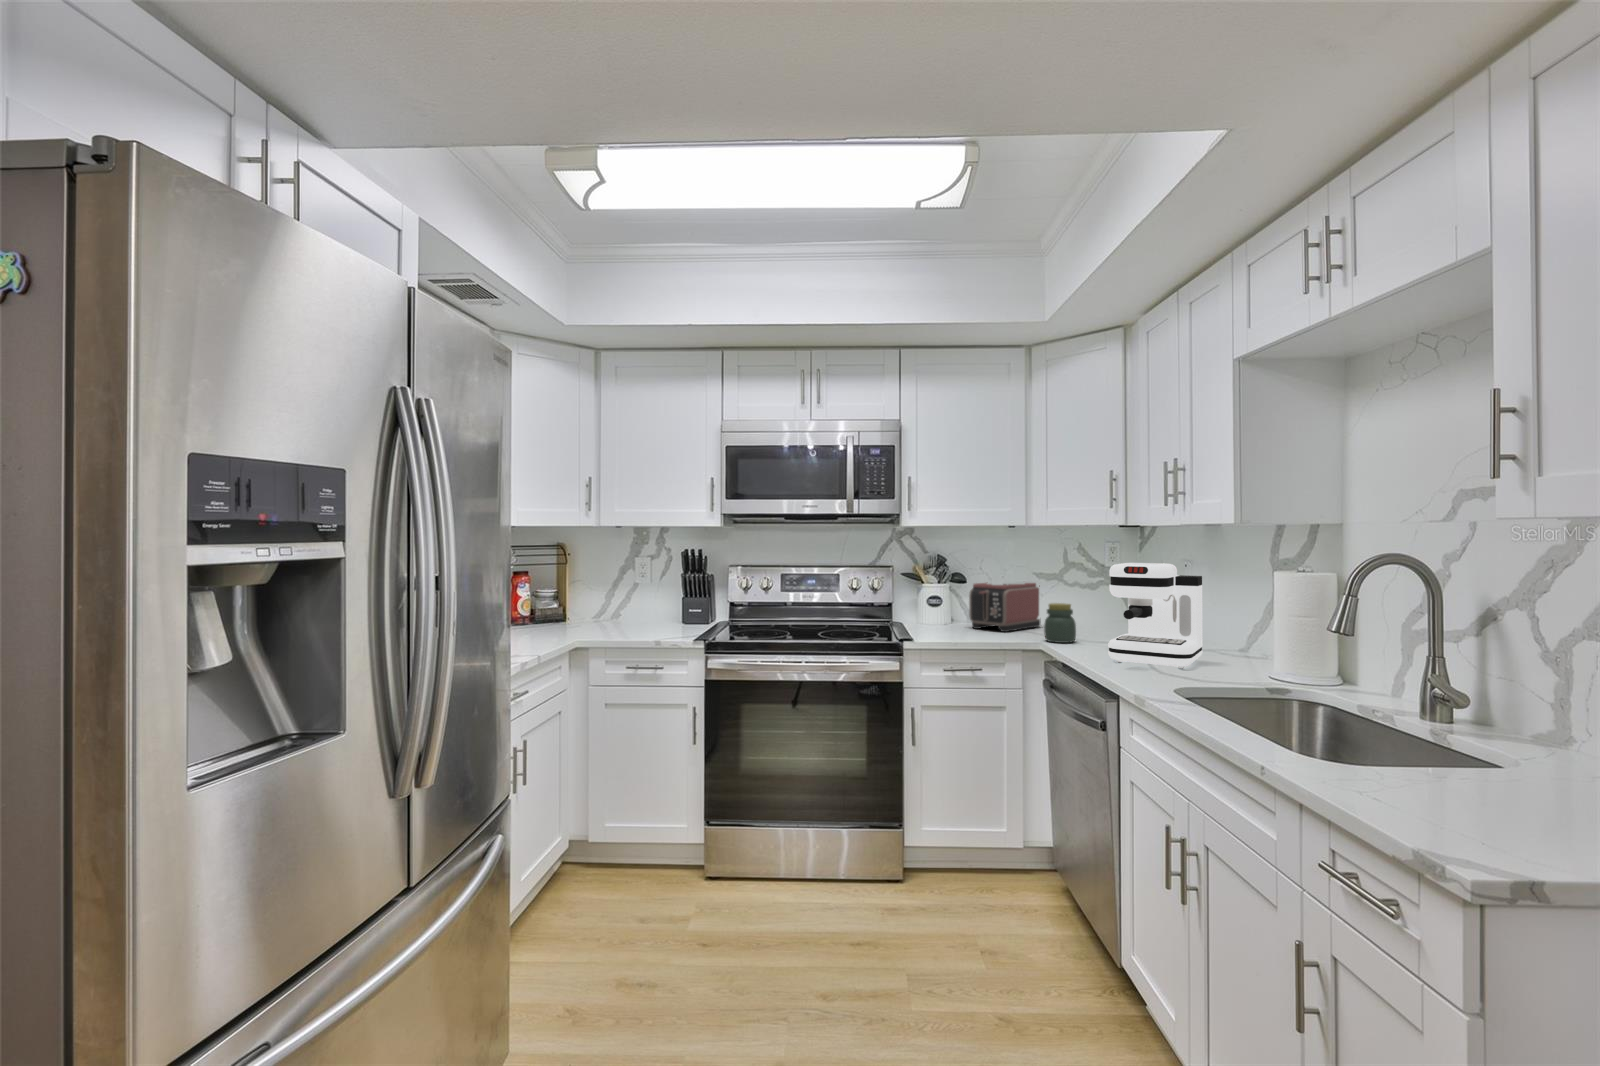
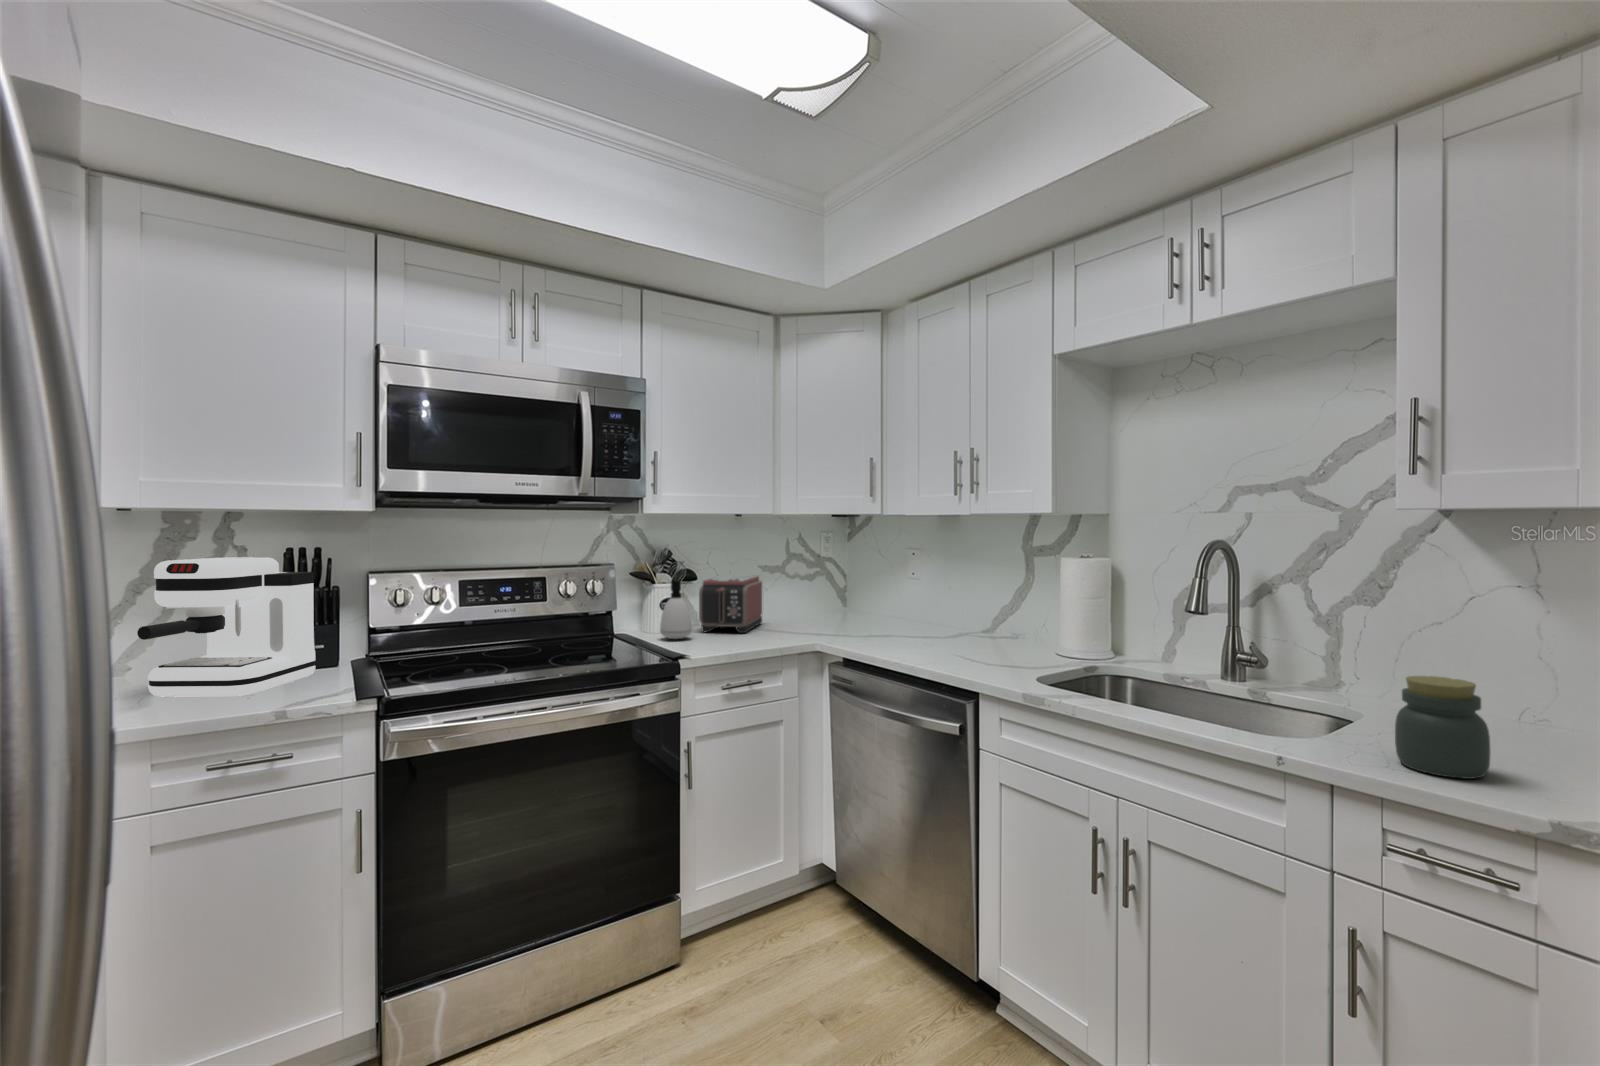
coffee maker: present [1108,563,1203,668] -> present [137,557,315,698]
soap dispenser: none [928,581,955,630] -> present [660,580,692,639]
jar: present [1044,603,1076,643] -> present [1395,676,1490,779]

